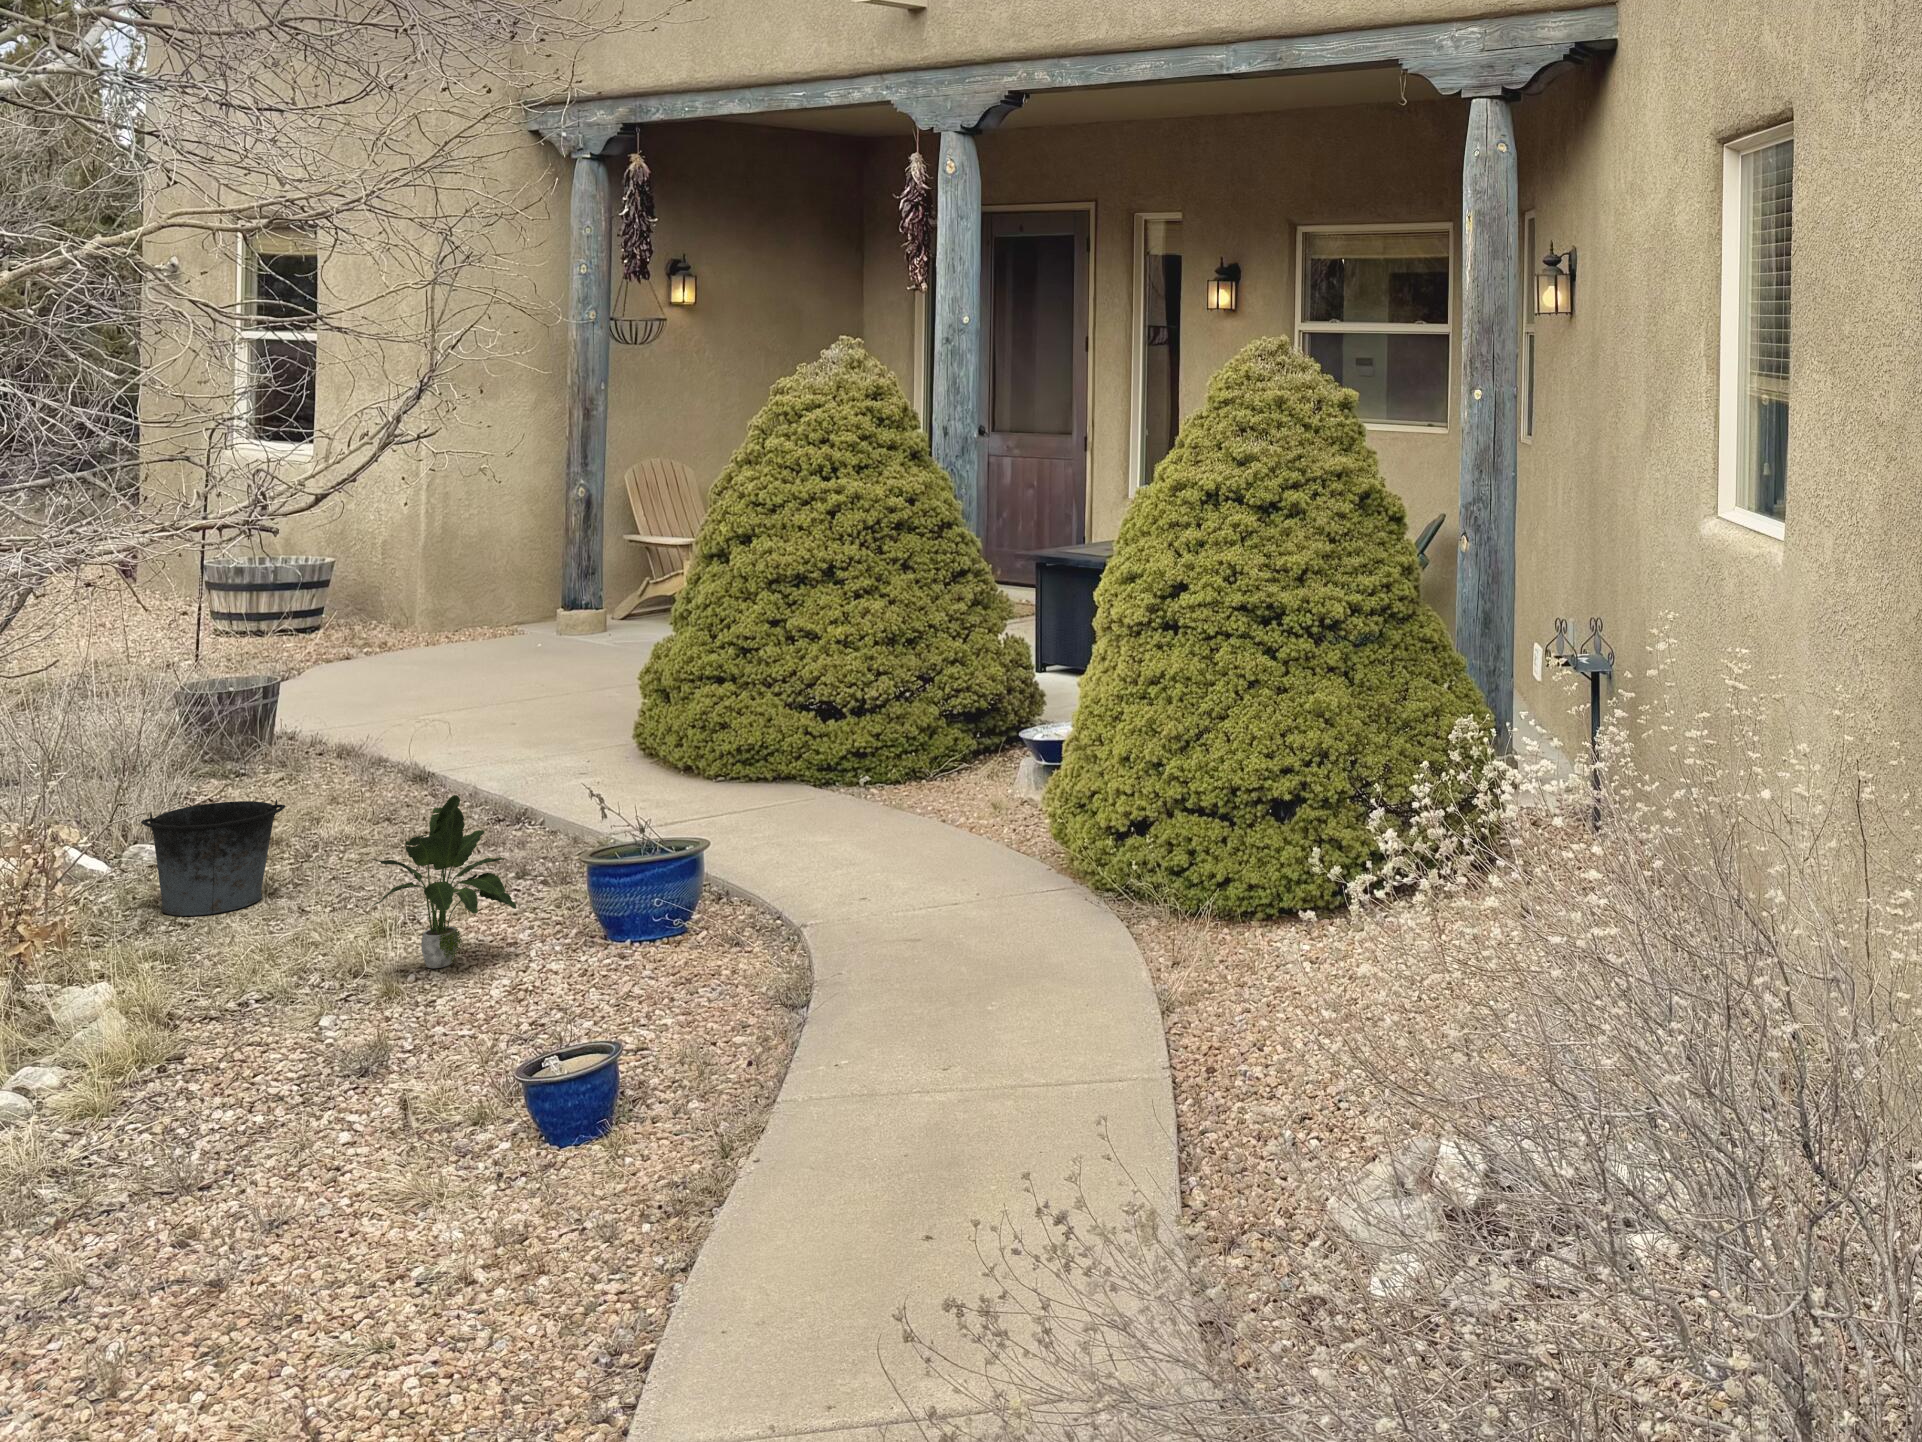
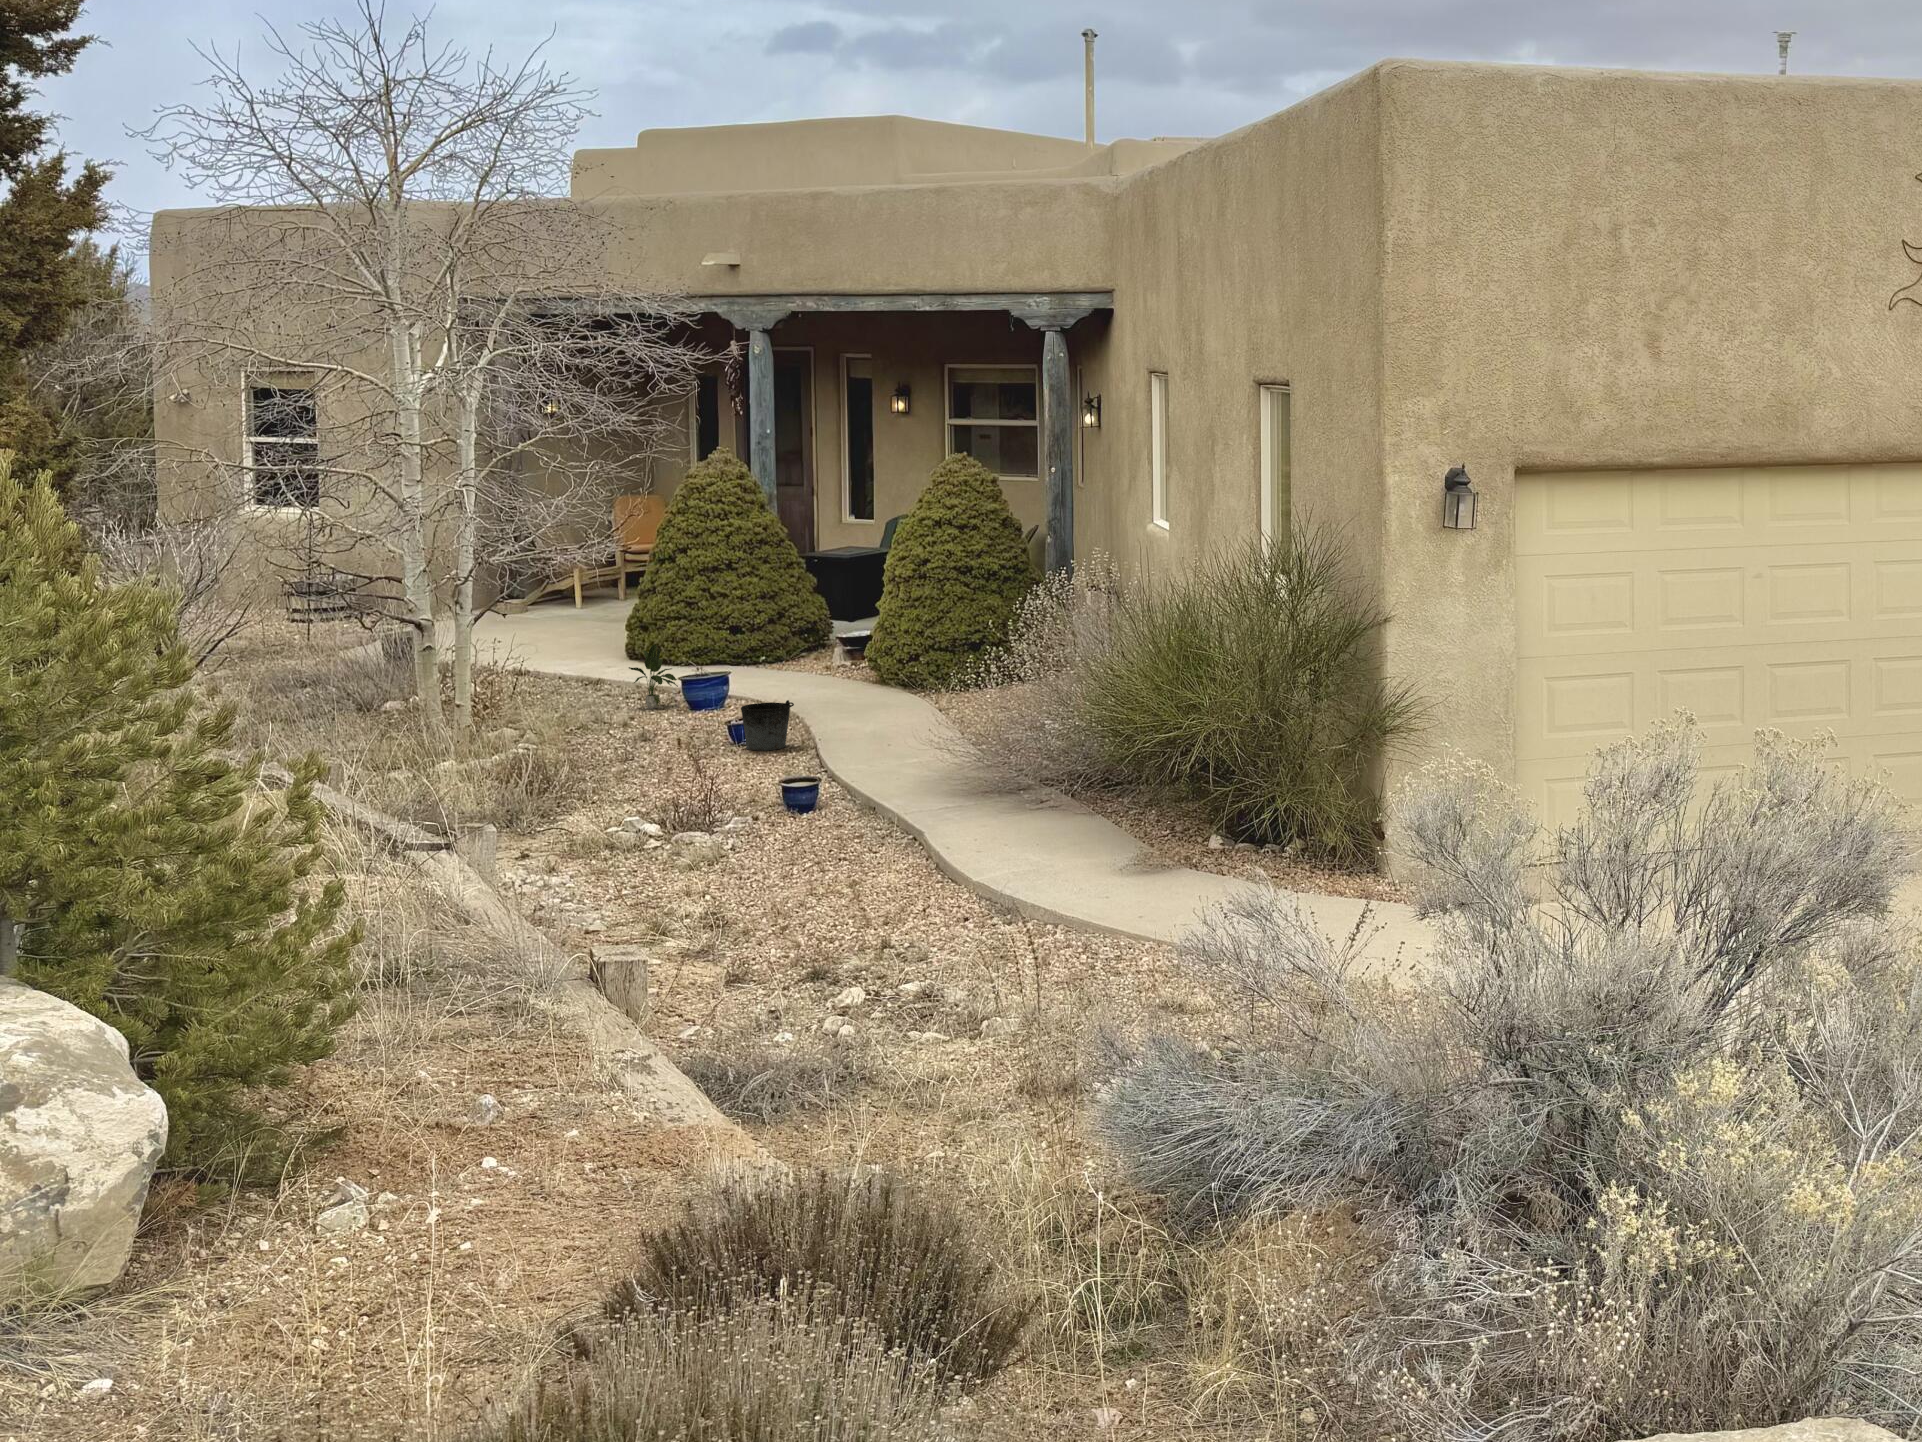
bucket: present [141,799,286,916] -> present [741,700,794,751]

